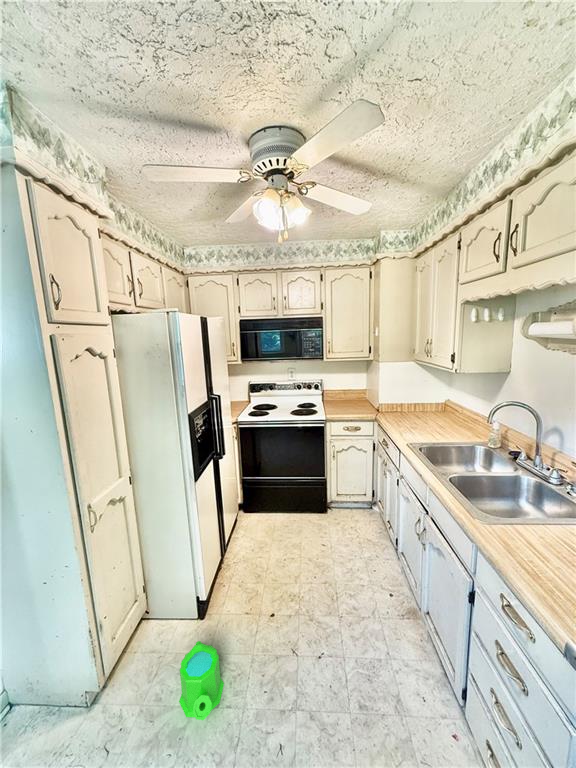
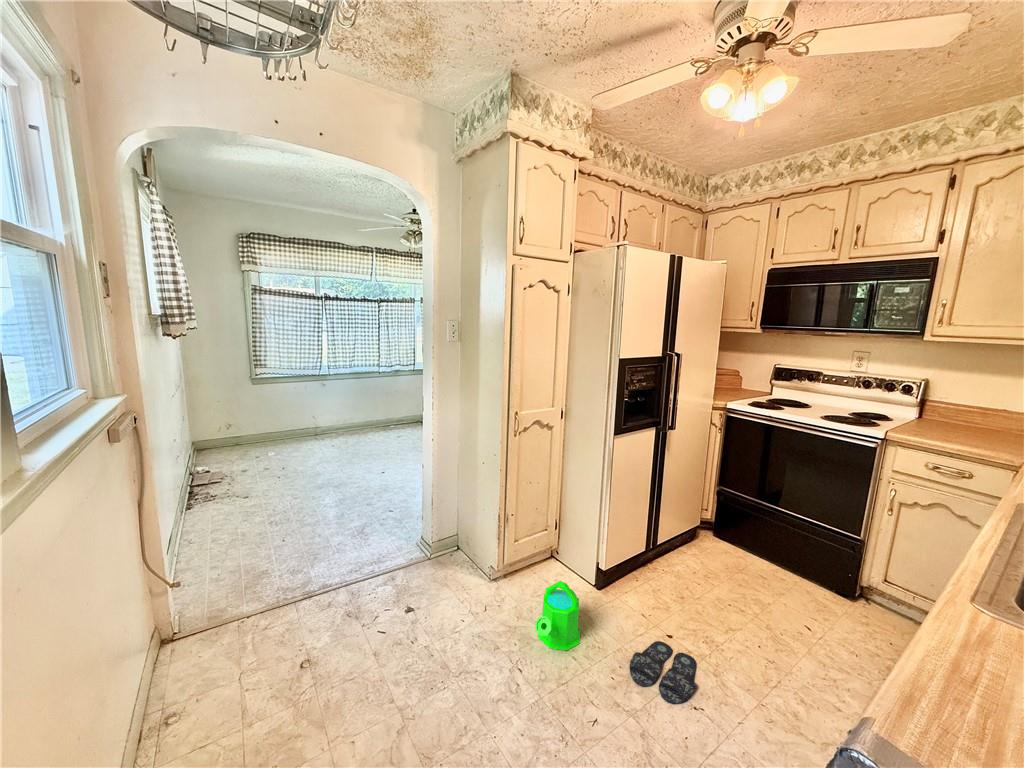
slippers: none [265,617,314,676] -> present [630,641,697,704]

